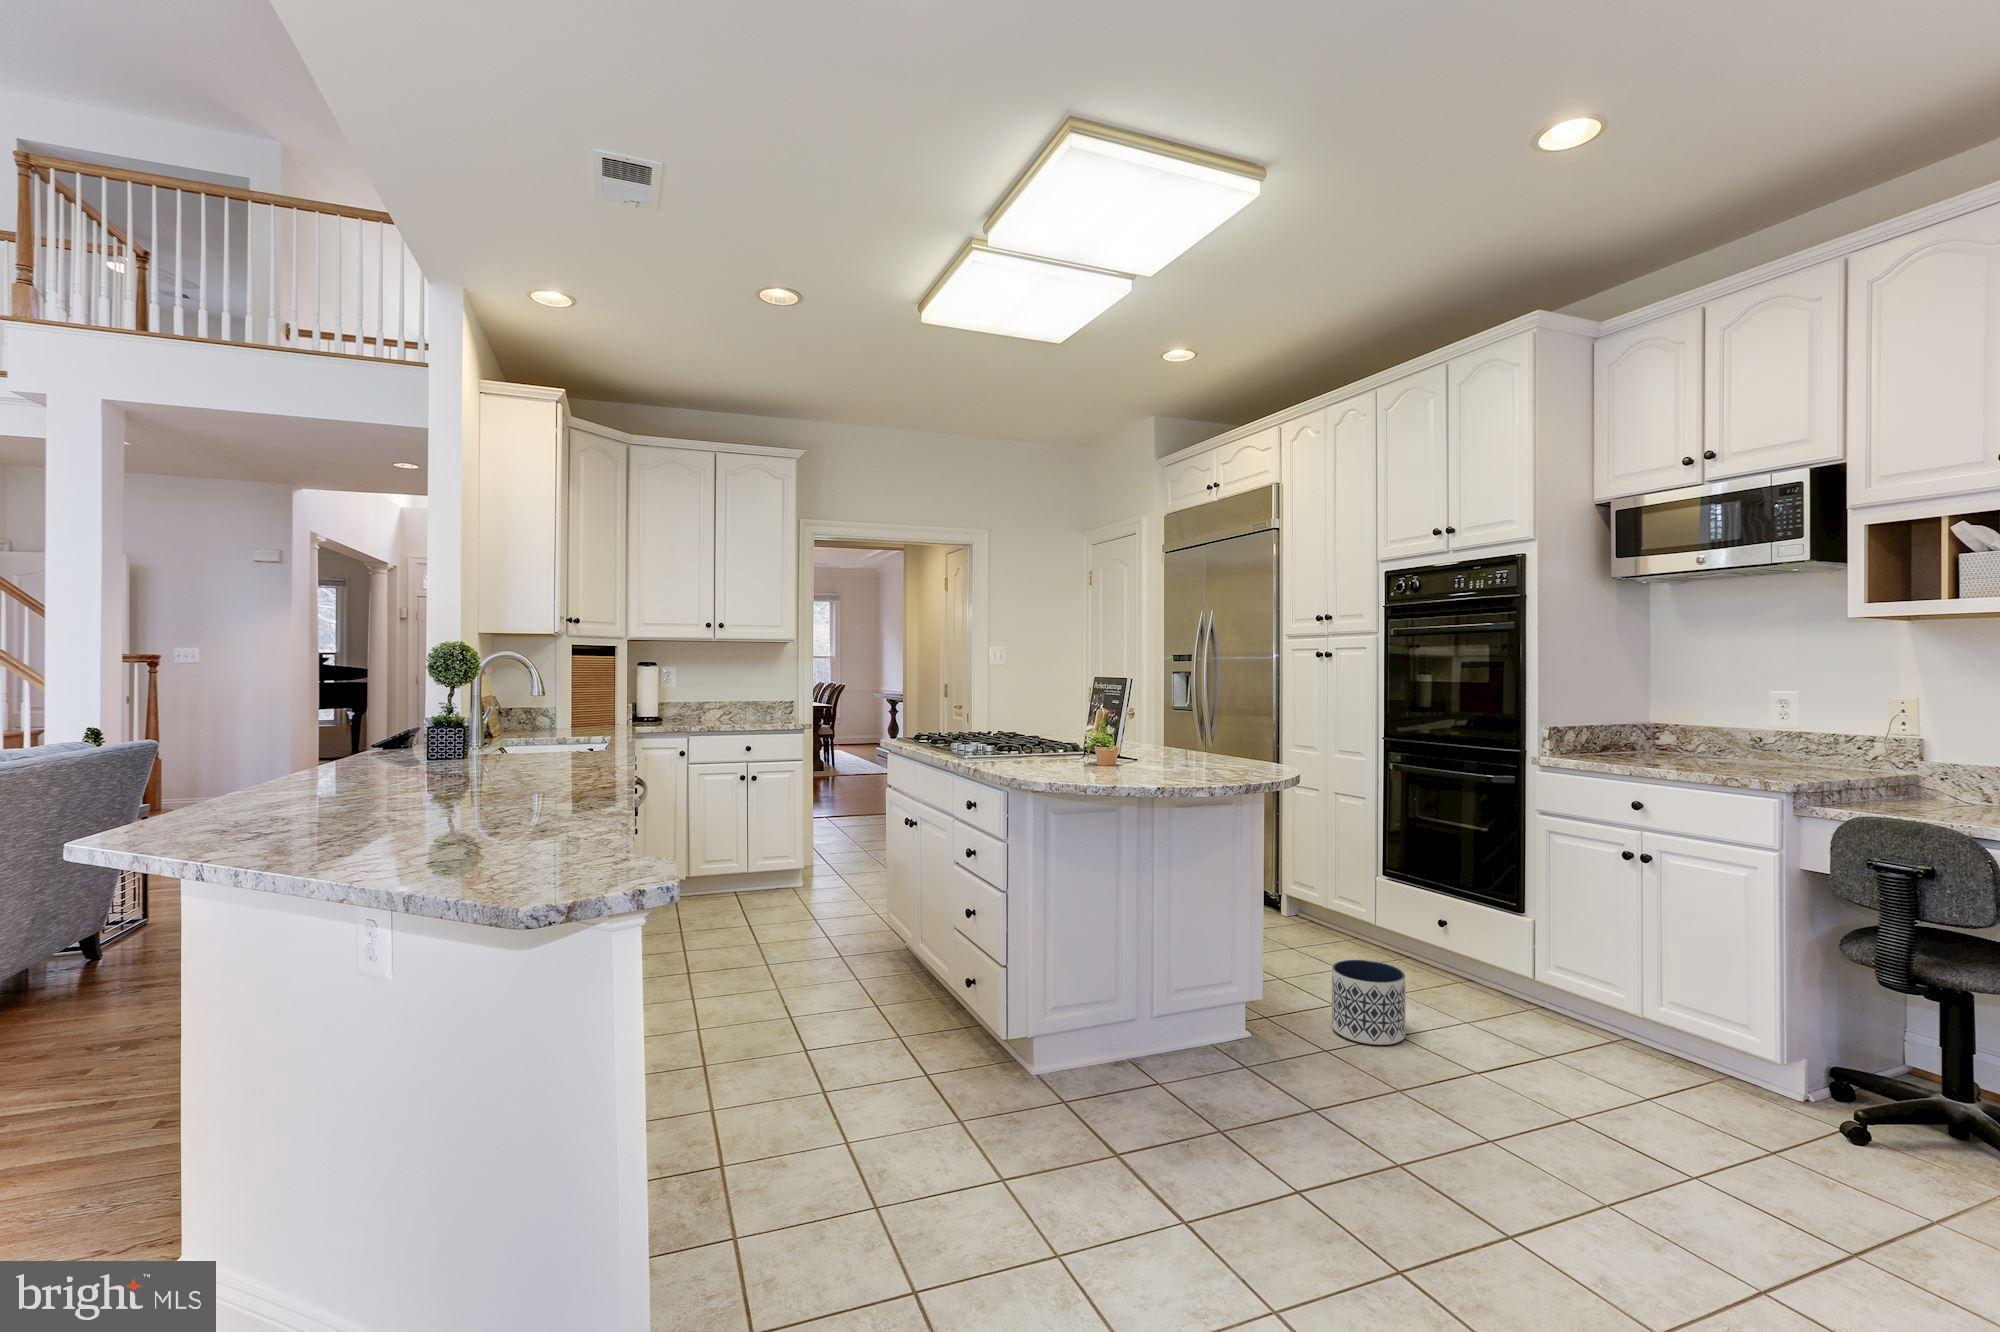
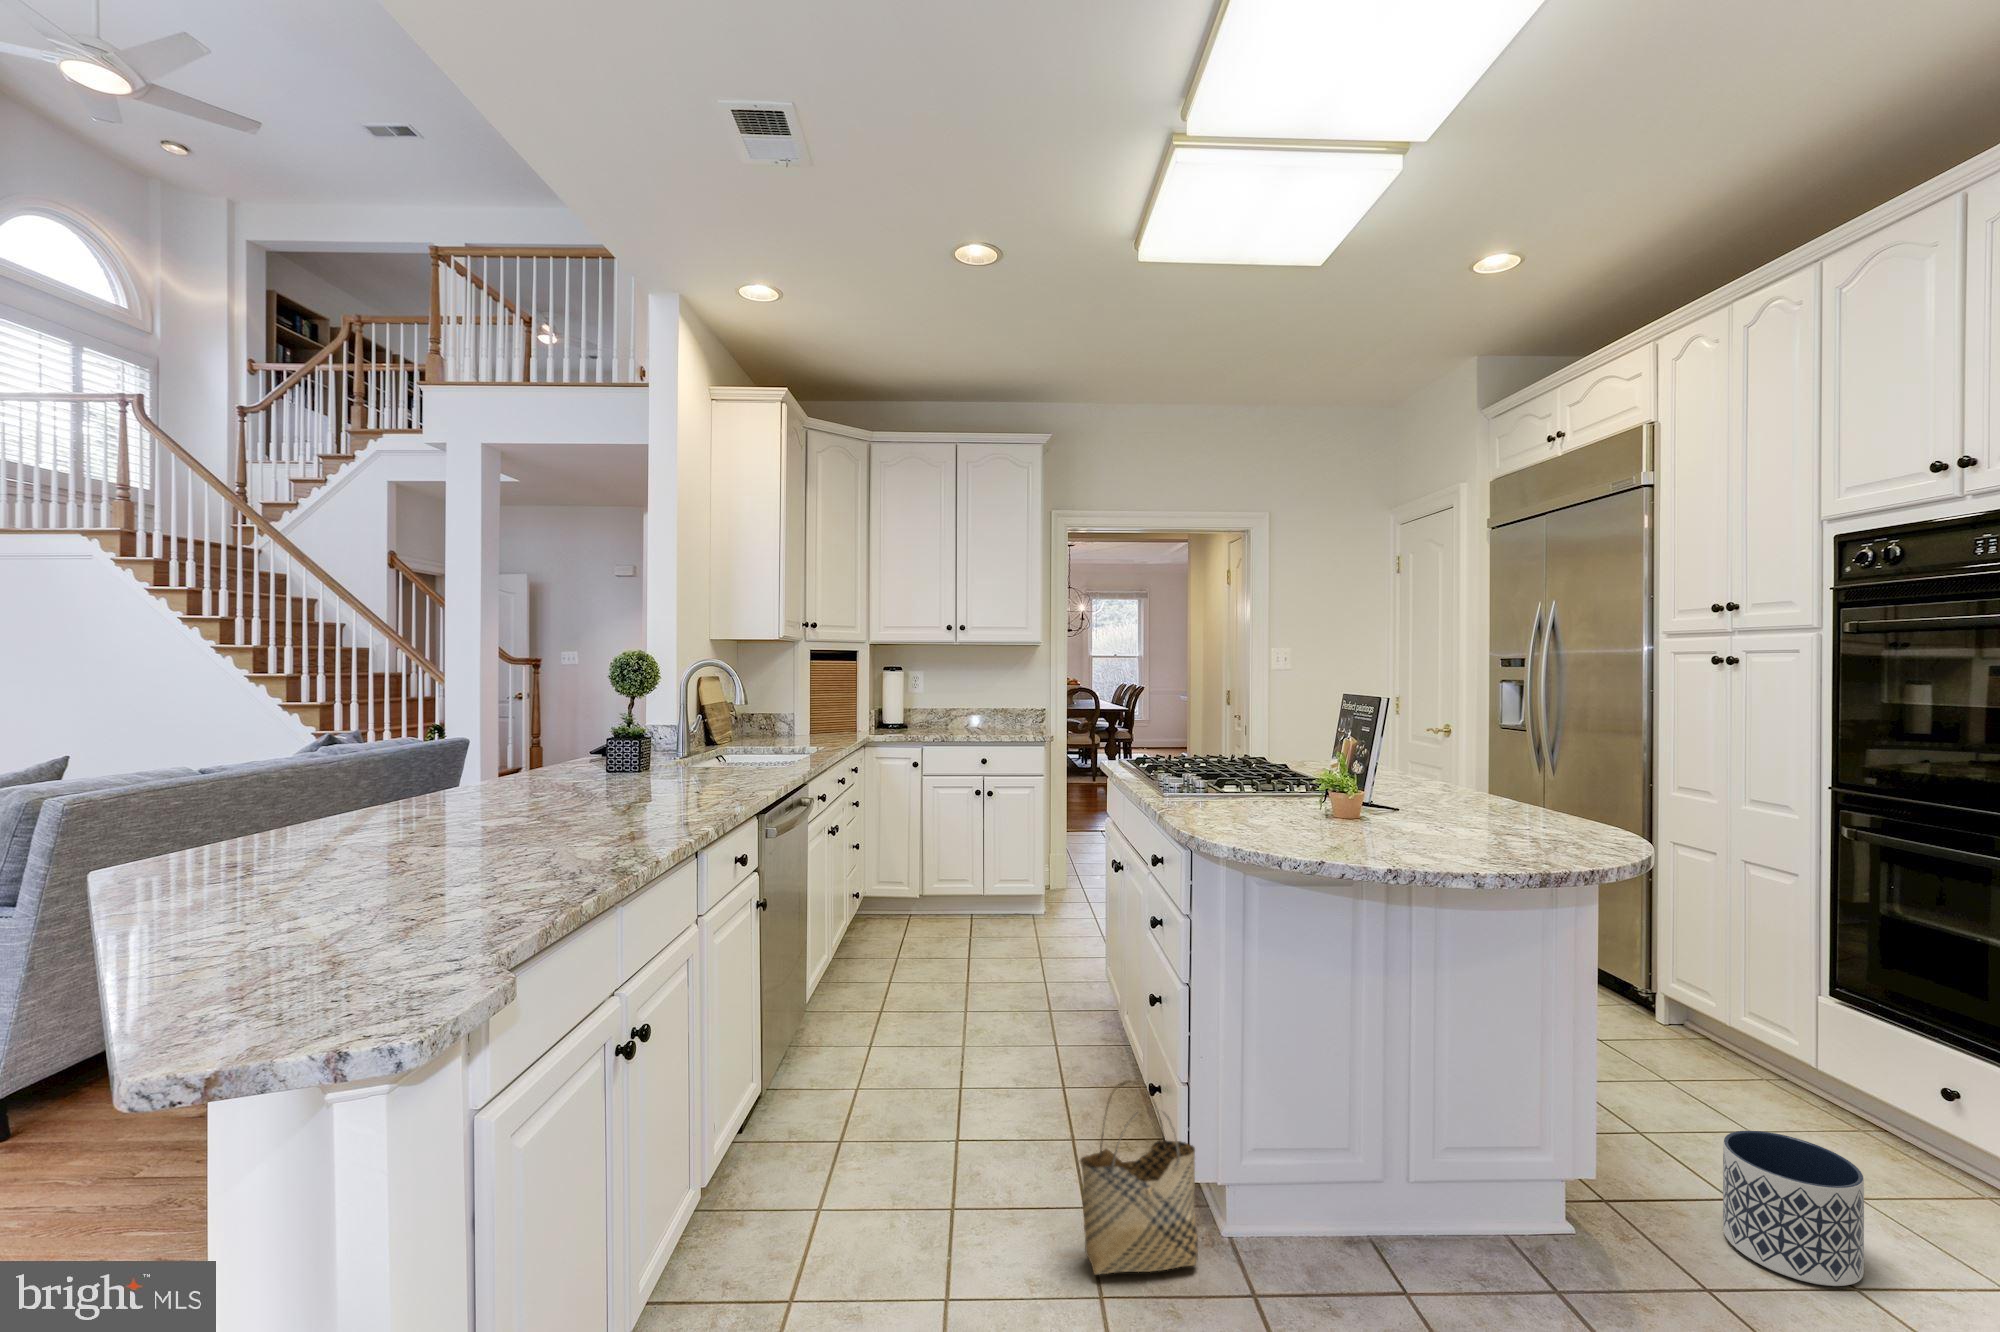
woven basket: none [931,974,1017,1120] -> present [1080,1080,1198,1275]

